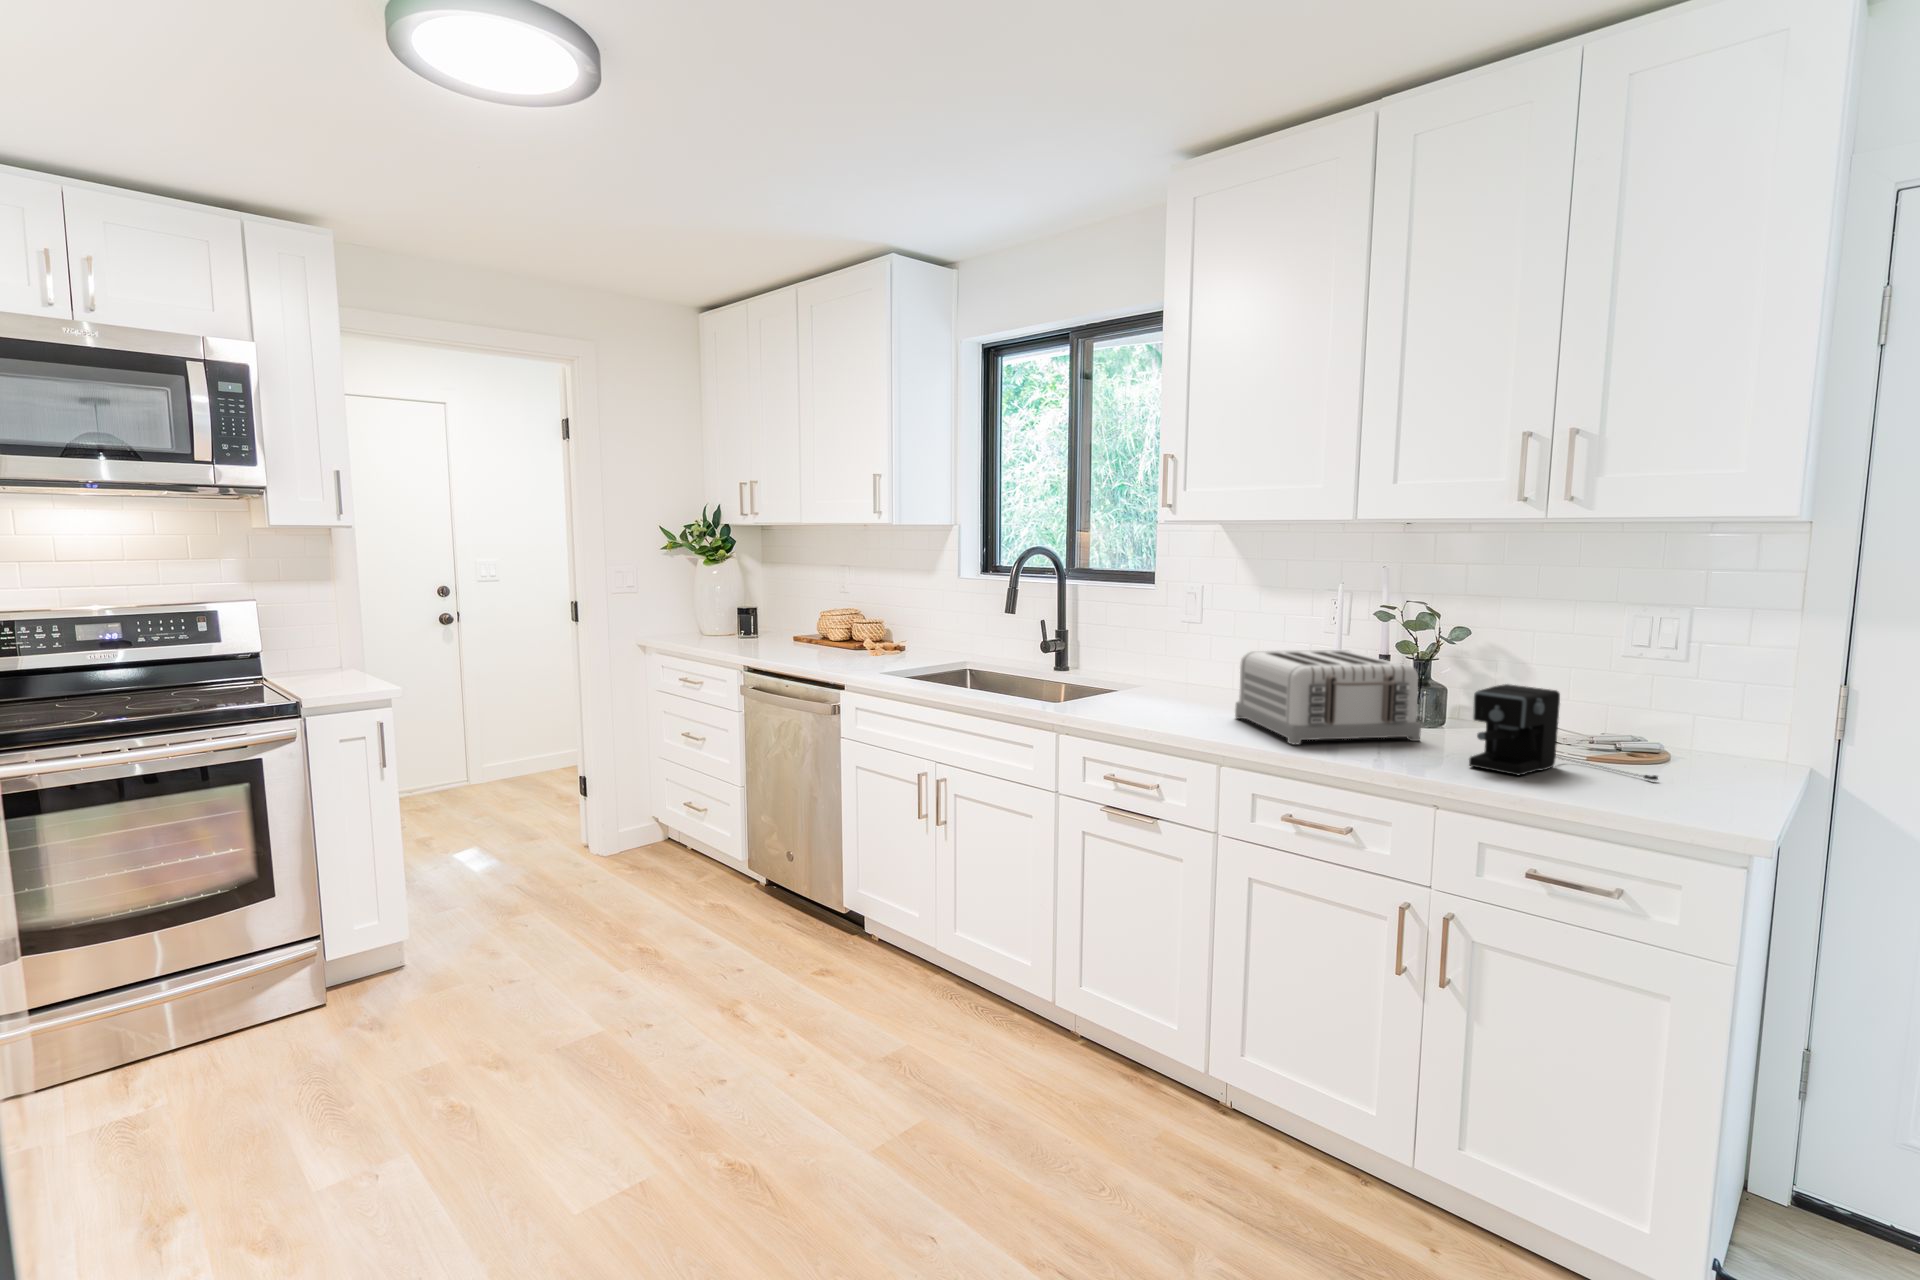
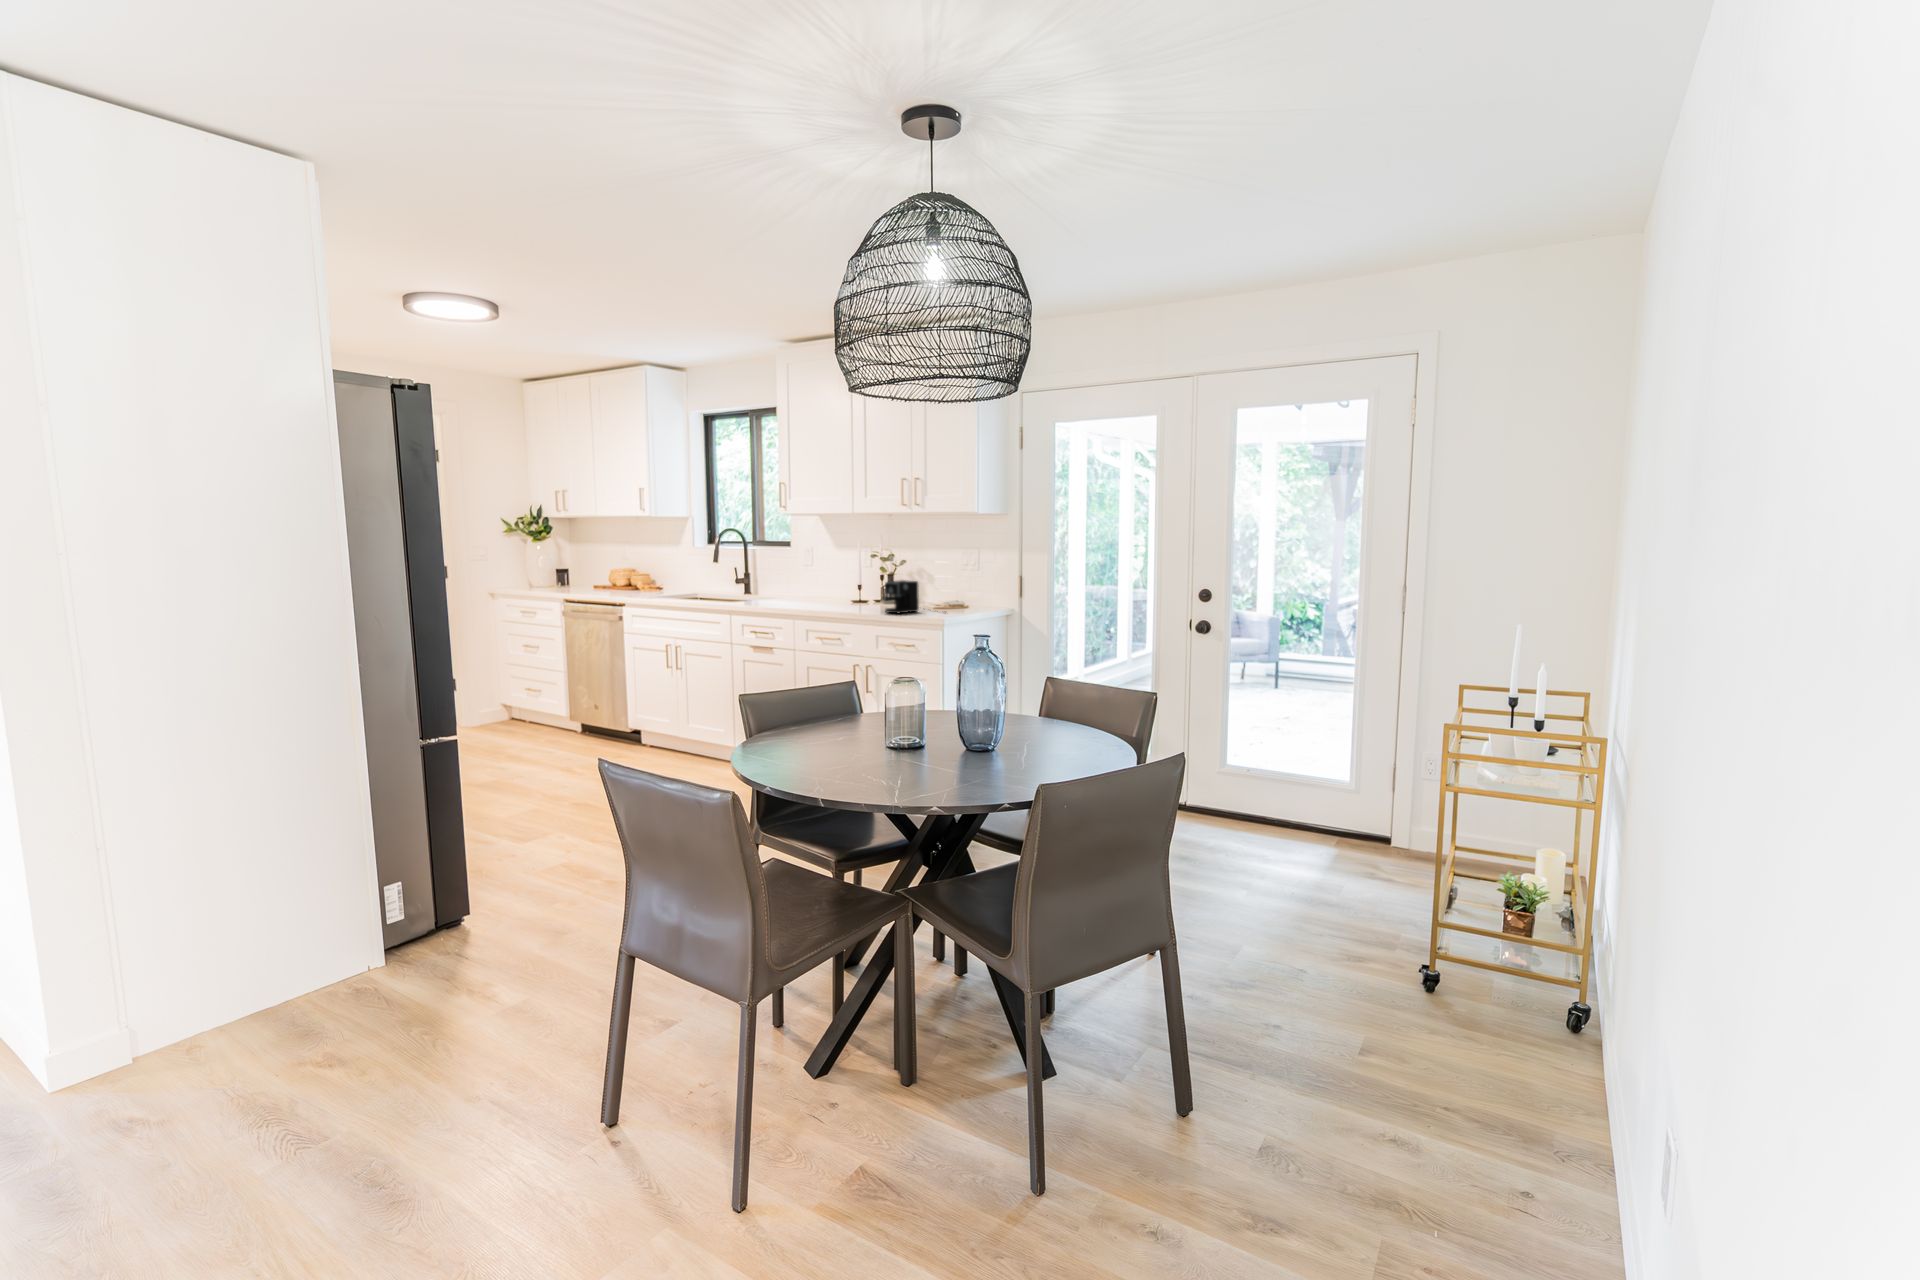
toaster: present [1235,650,1421,744] -> none [813,573,882,610]

